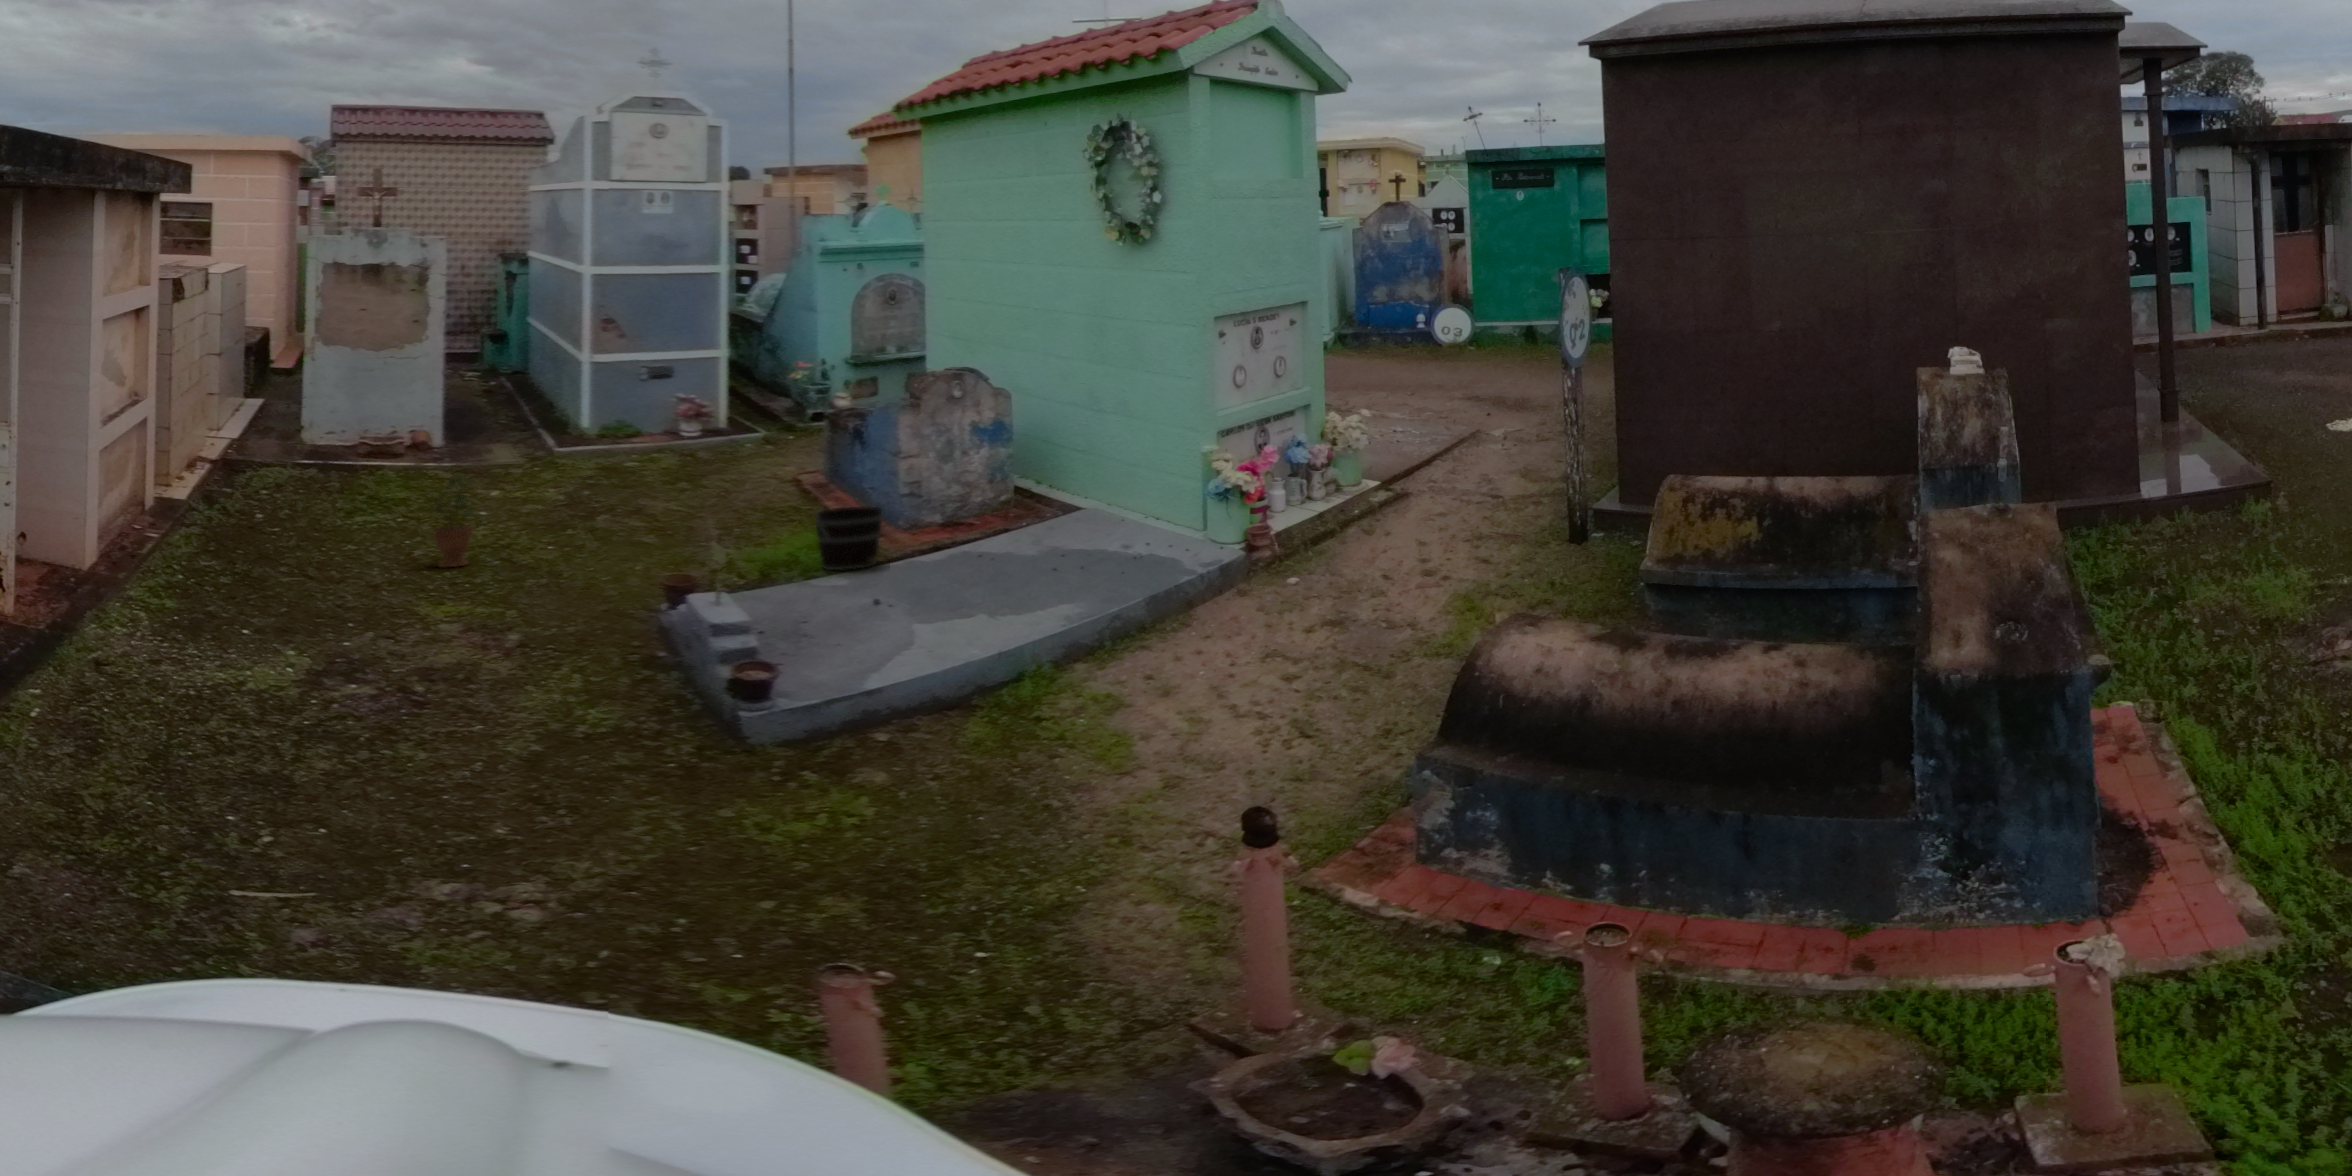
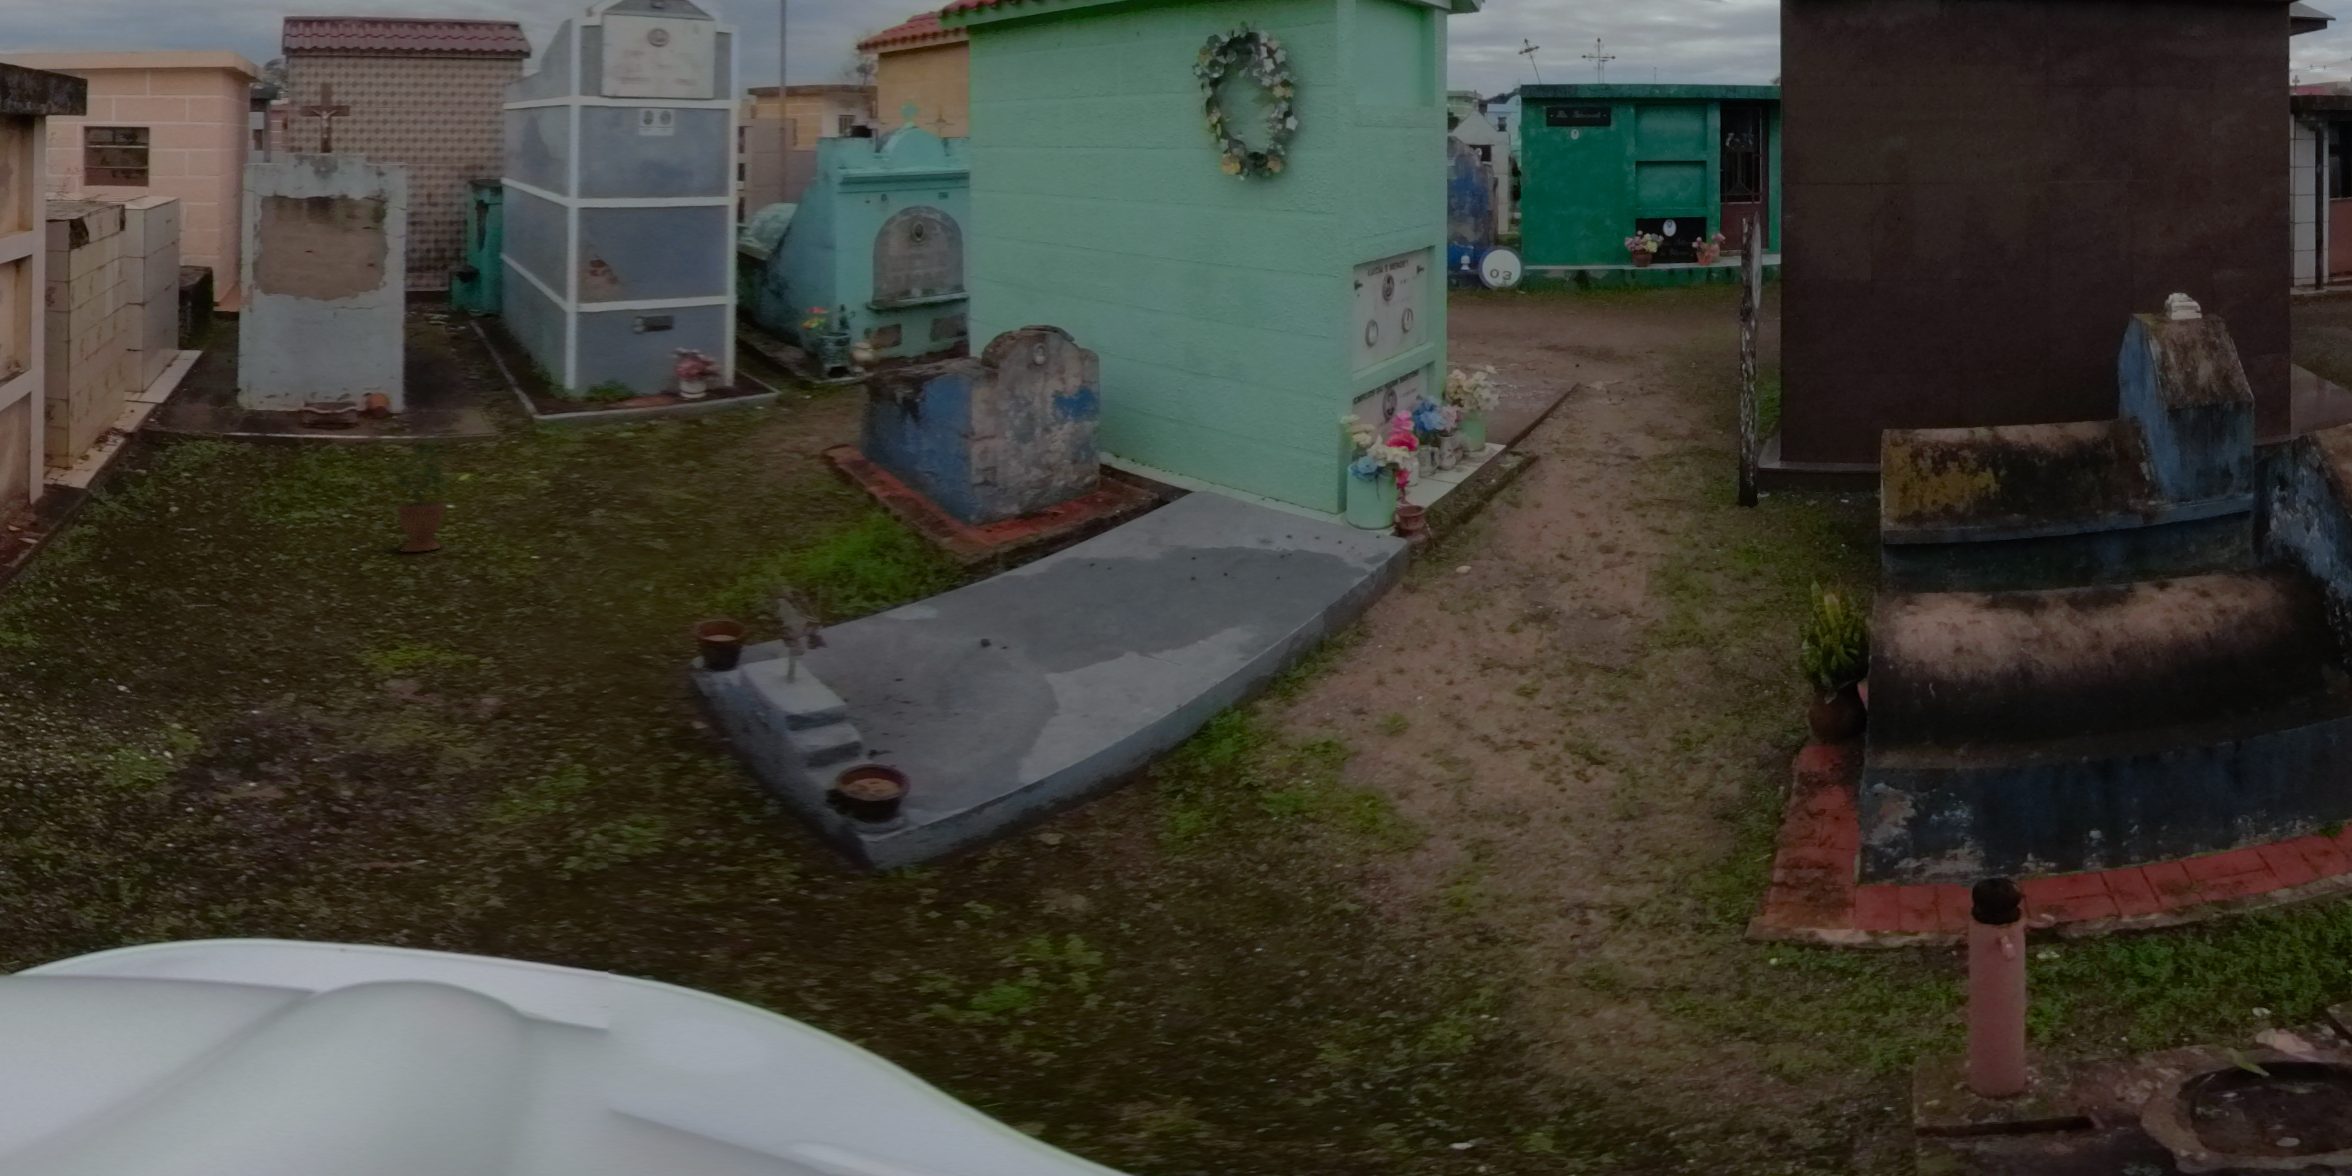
bucket: present [815,505,882,570] -> none [863,480,944,557]

